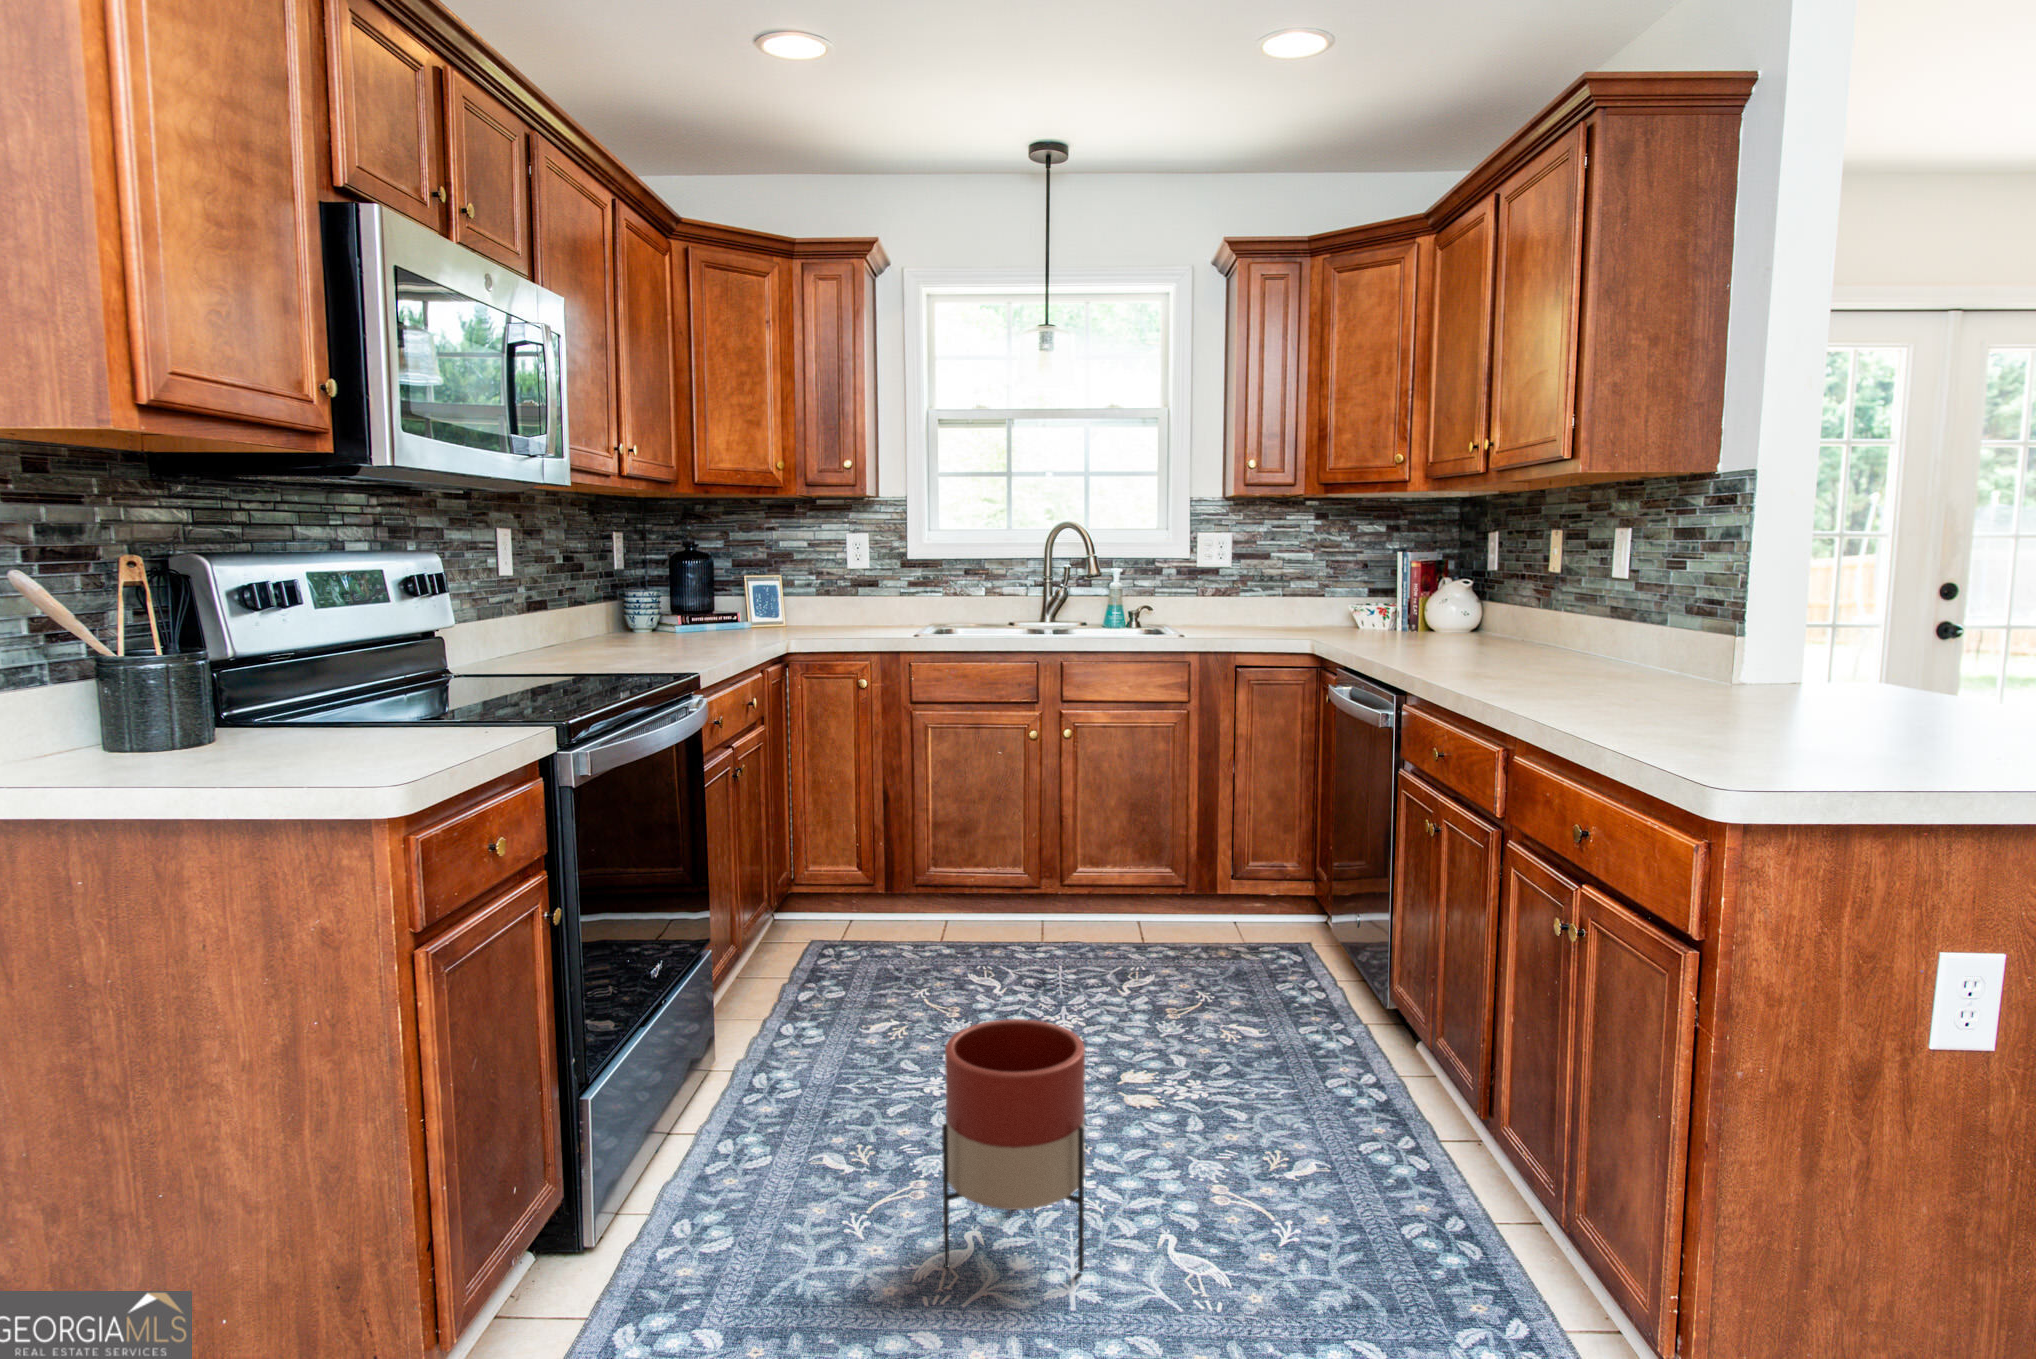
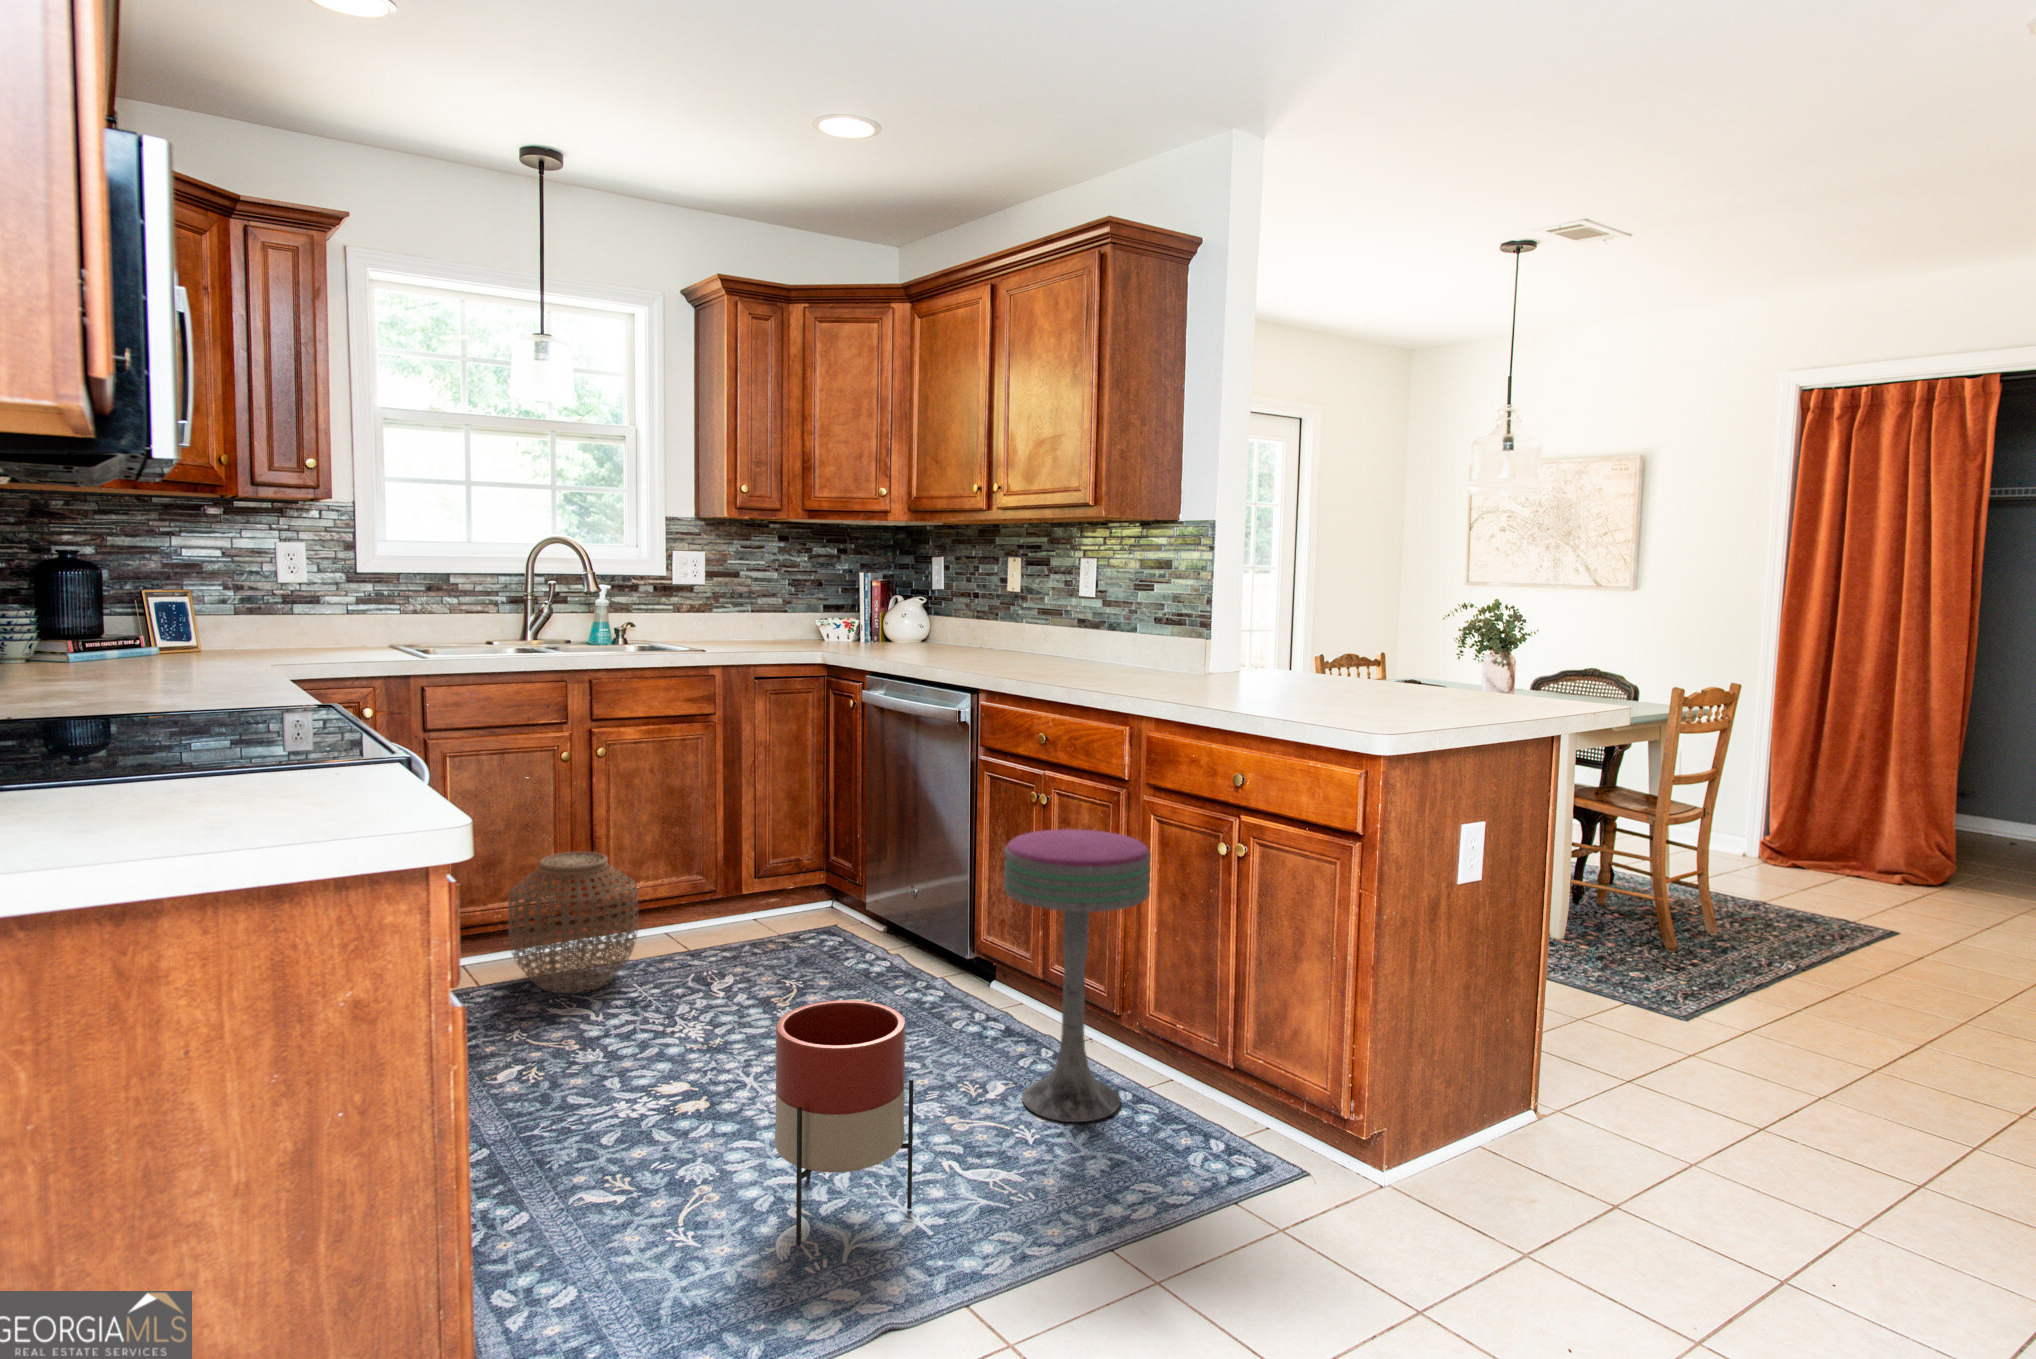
woven basket: none [947,829,1065,966] -> present [508,852,638,993]
bar stool: none [1294,869,1489,1246] -> present [1004,829,1151,1122]

